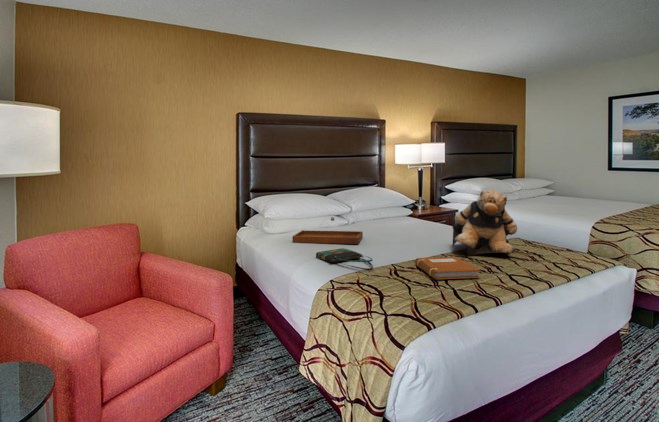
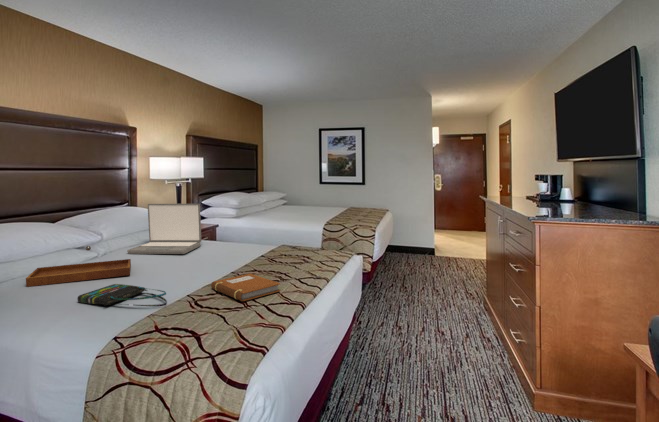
laptop: none [365,186,429,233] -> present [127,204,201,254]
teddy bear: present [453,190,517,255] -> none [237,205,295,269]

